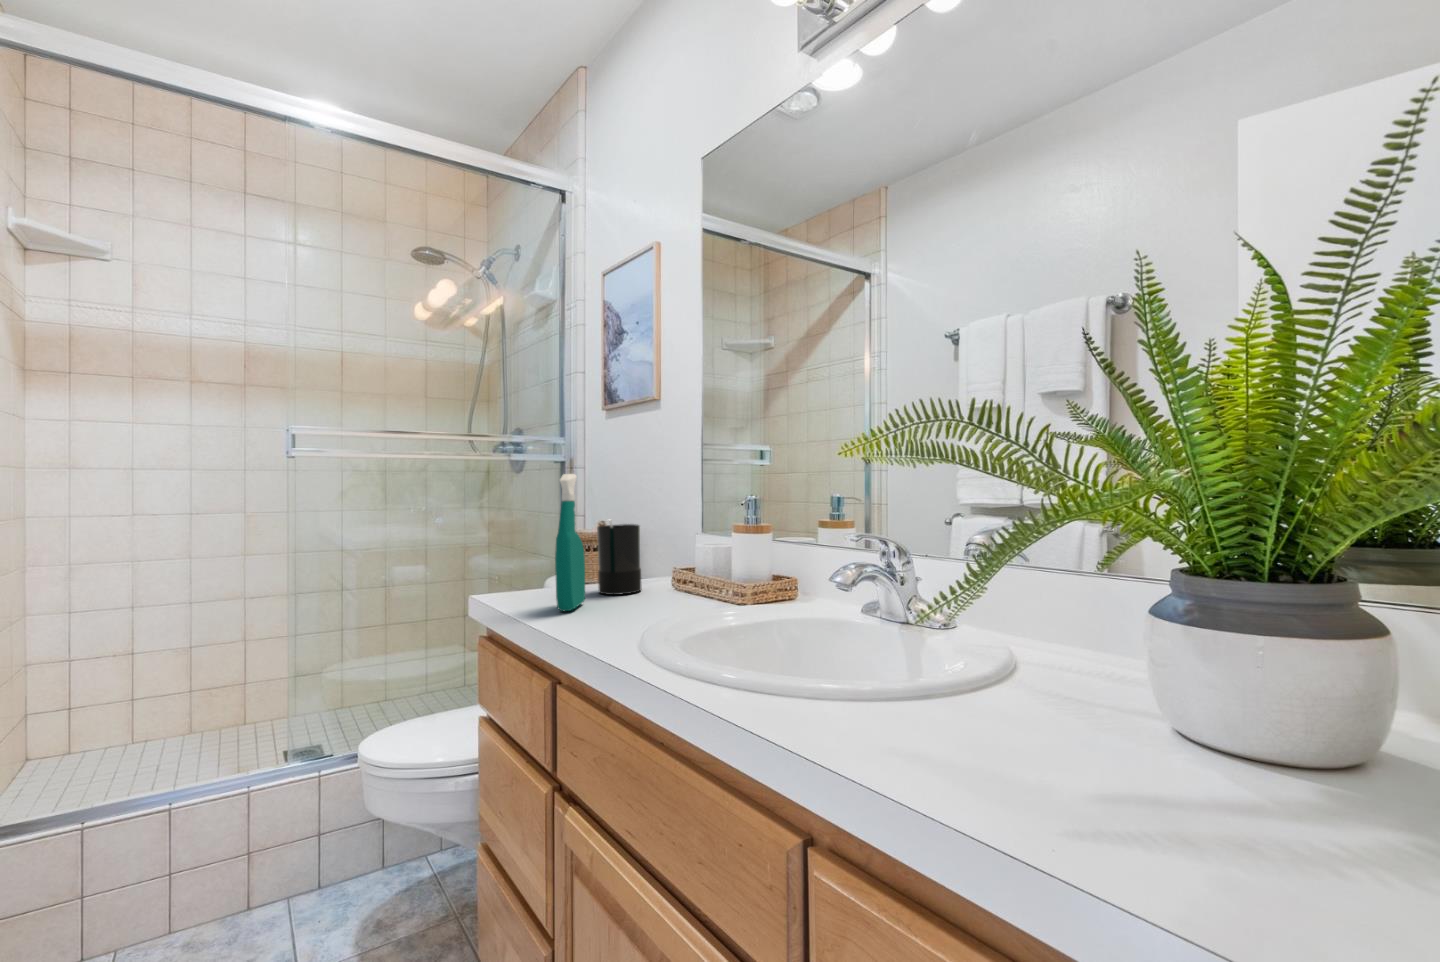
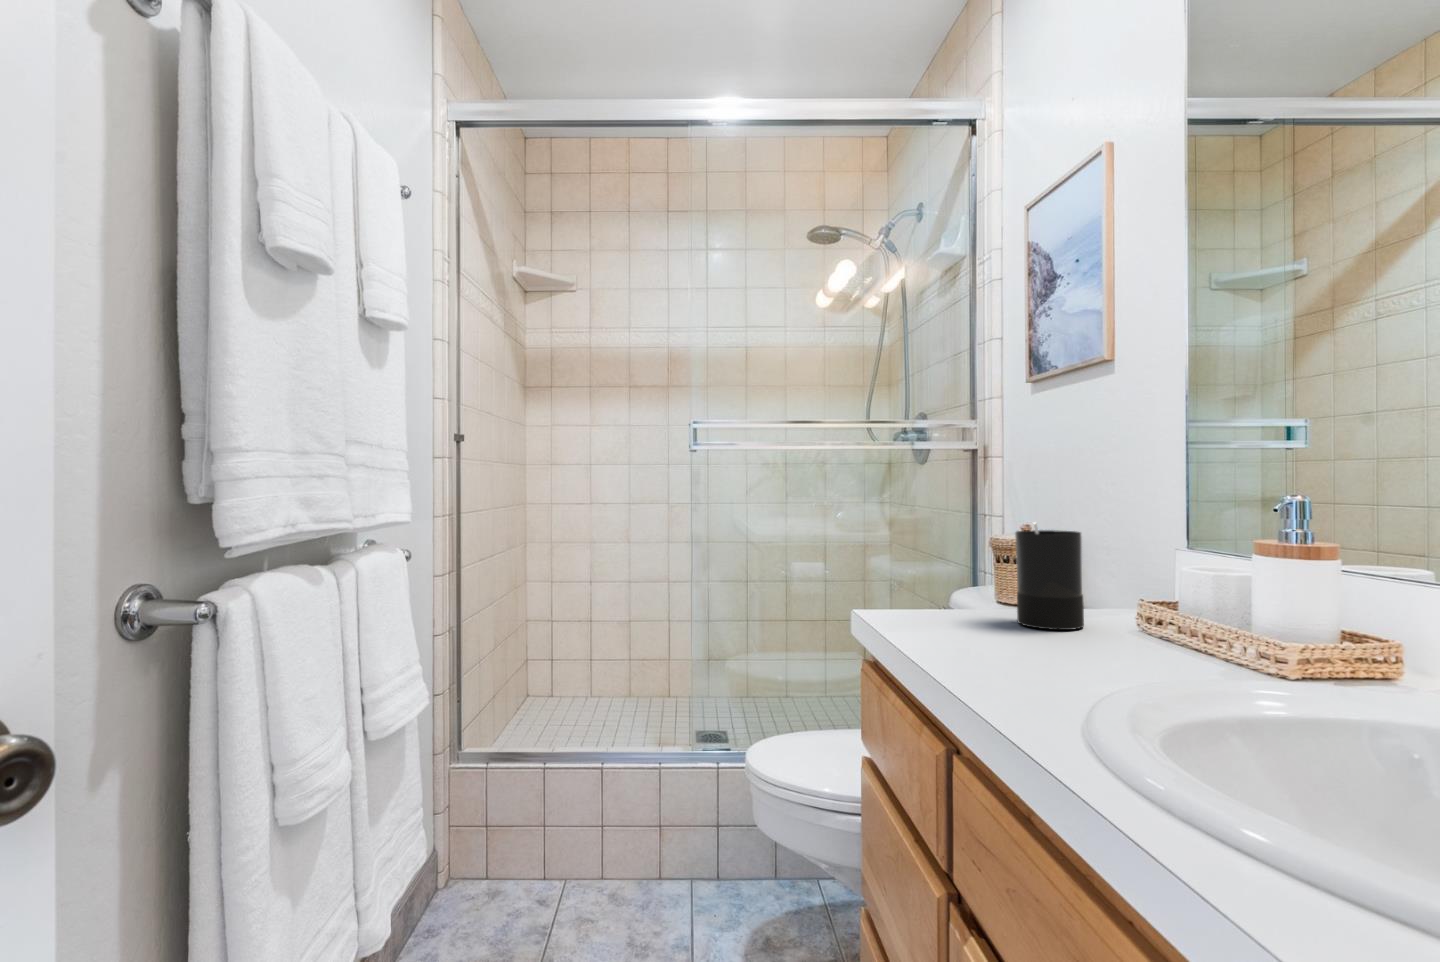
spray bottle: present [555,474,585,611] -> none [953,458,997,646]

